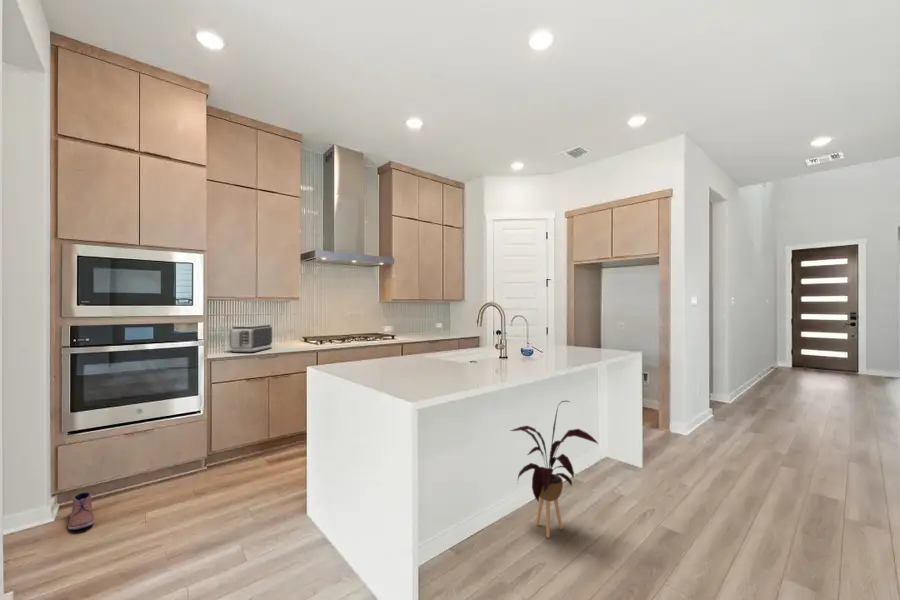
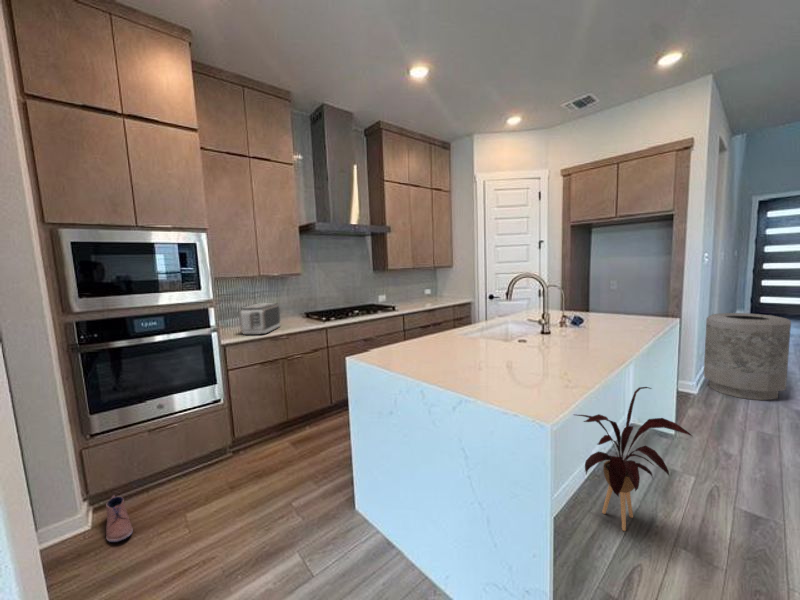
trash can: none [697,355,773,442] -> present [704,313,791,400]

